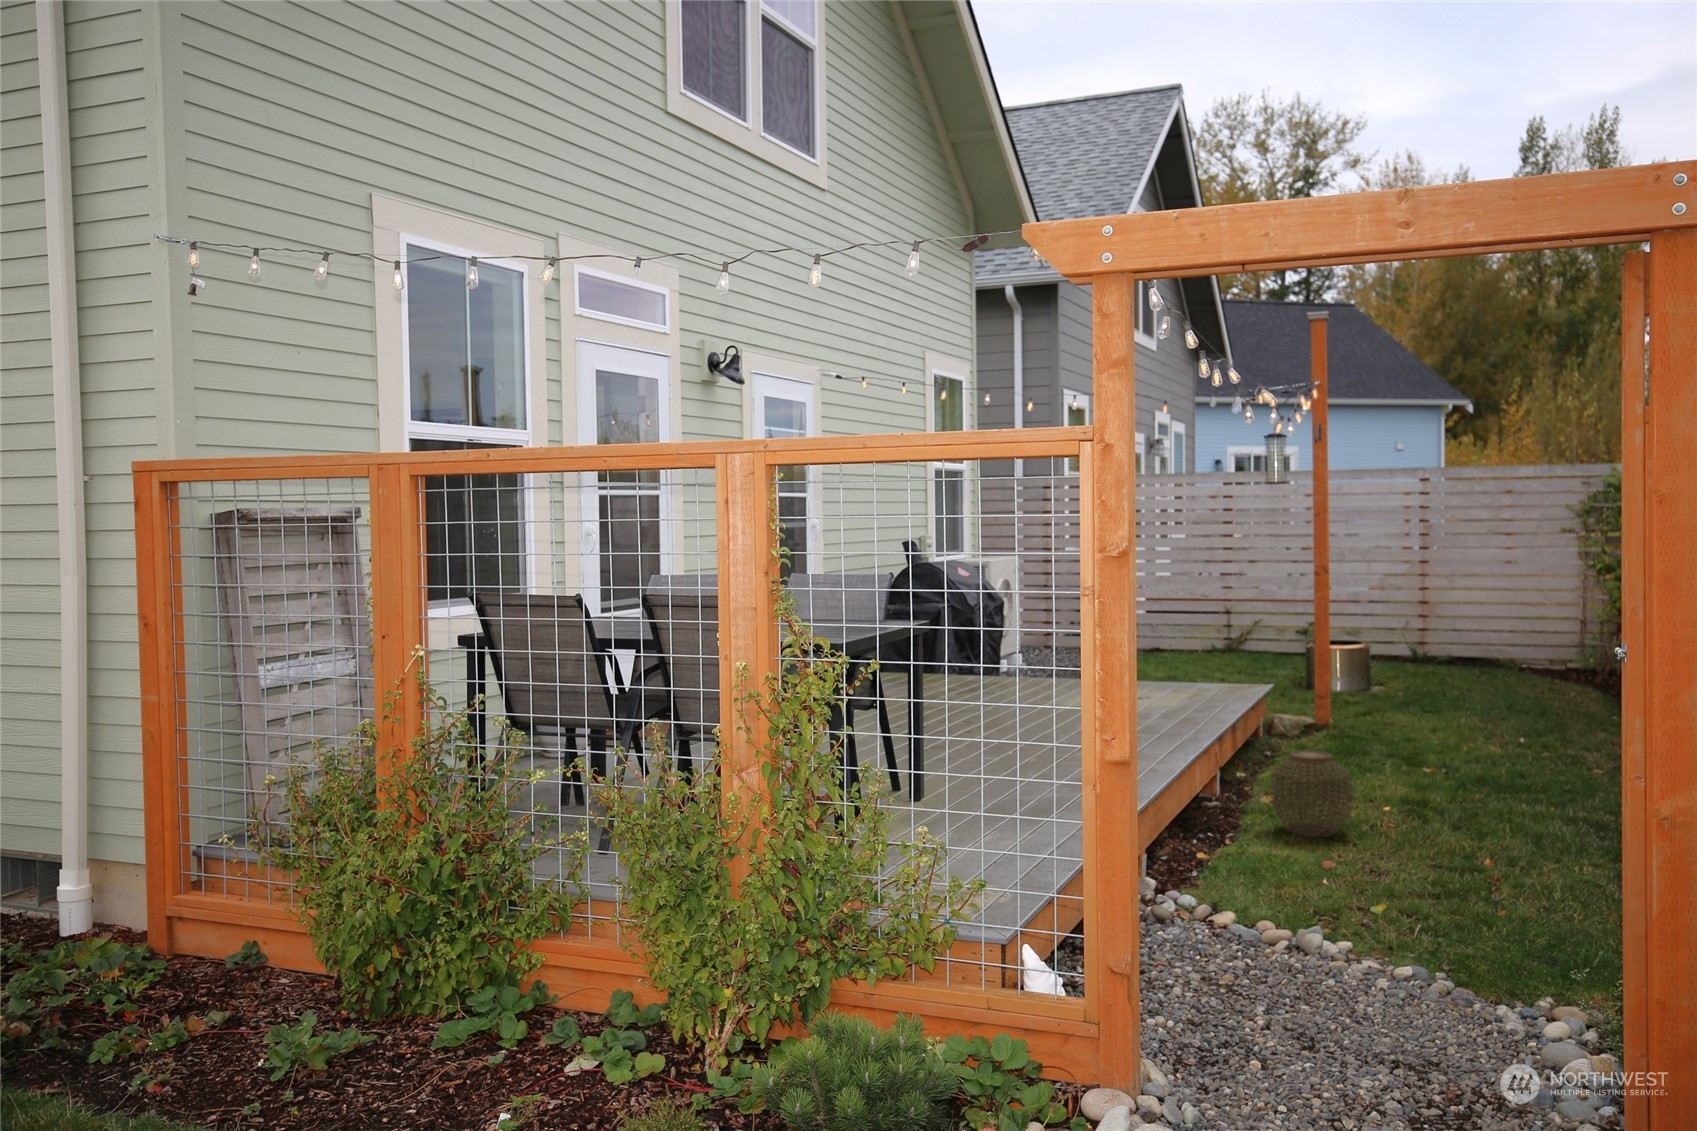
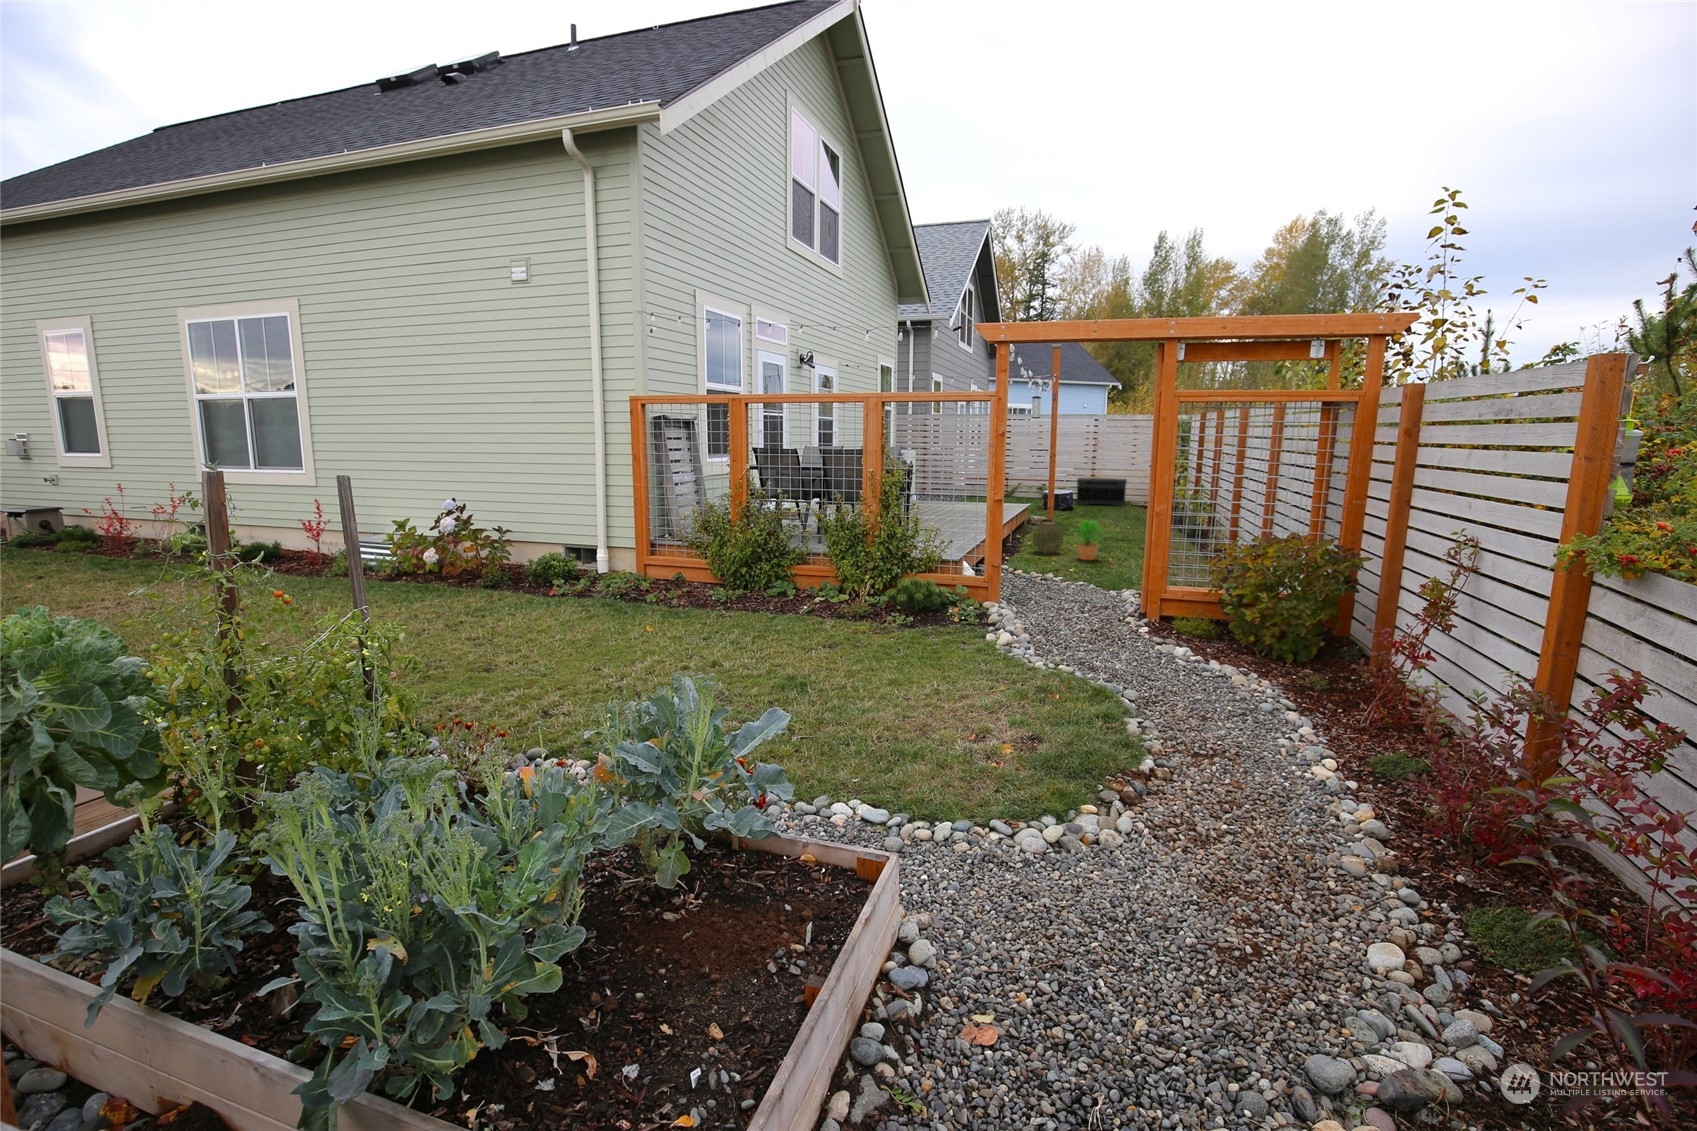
bench: none [1391,606,1508,670] -> present [1076,478,1127,506]
potted plant: none [1372,752,1471,866] -> present [1075,521,1100,560]

